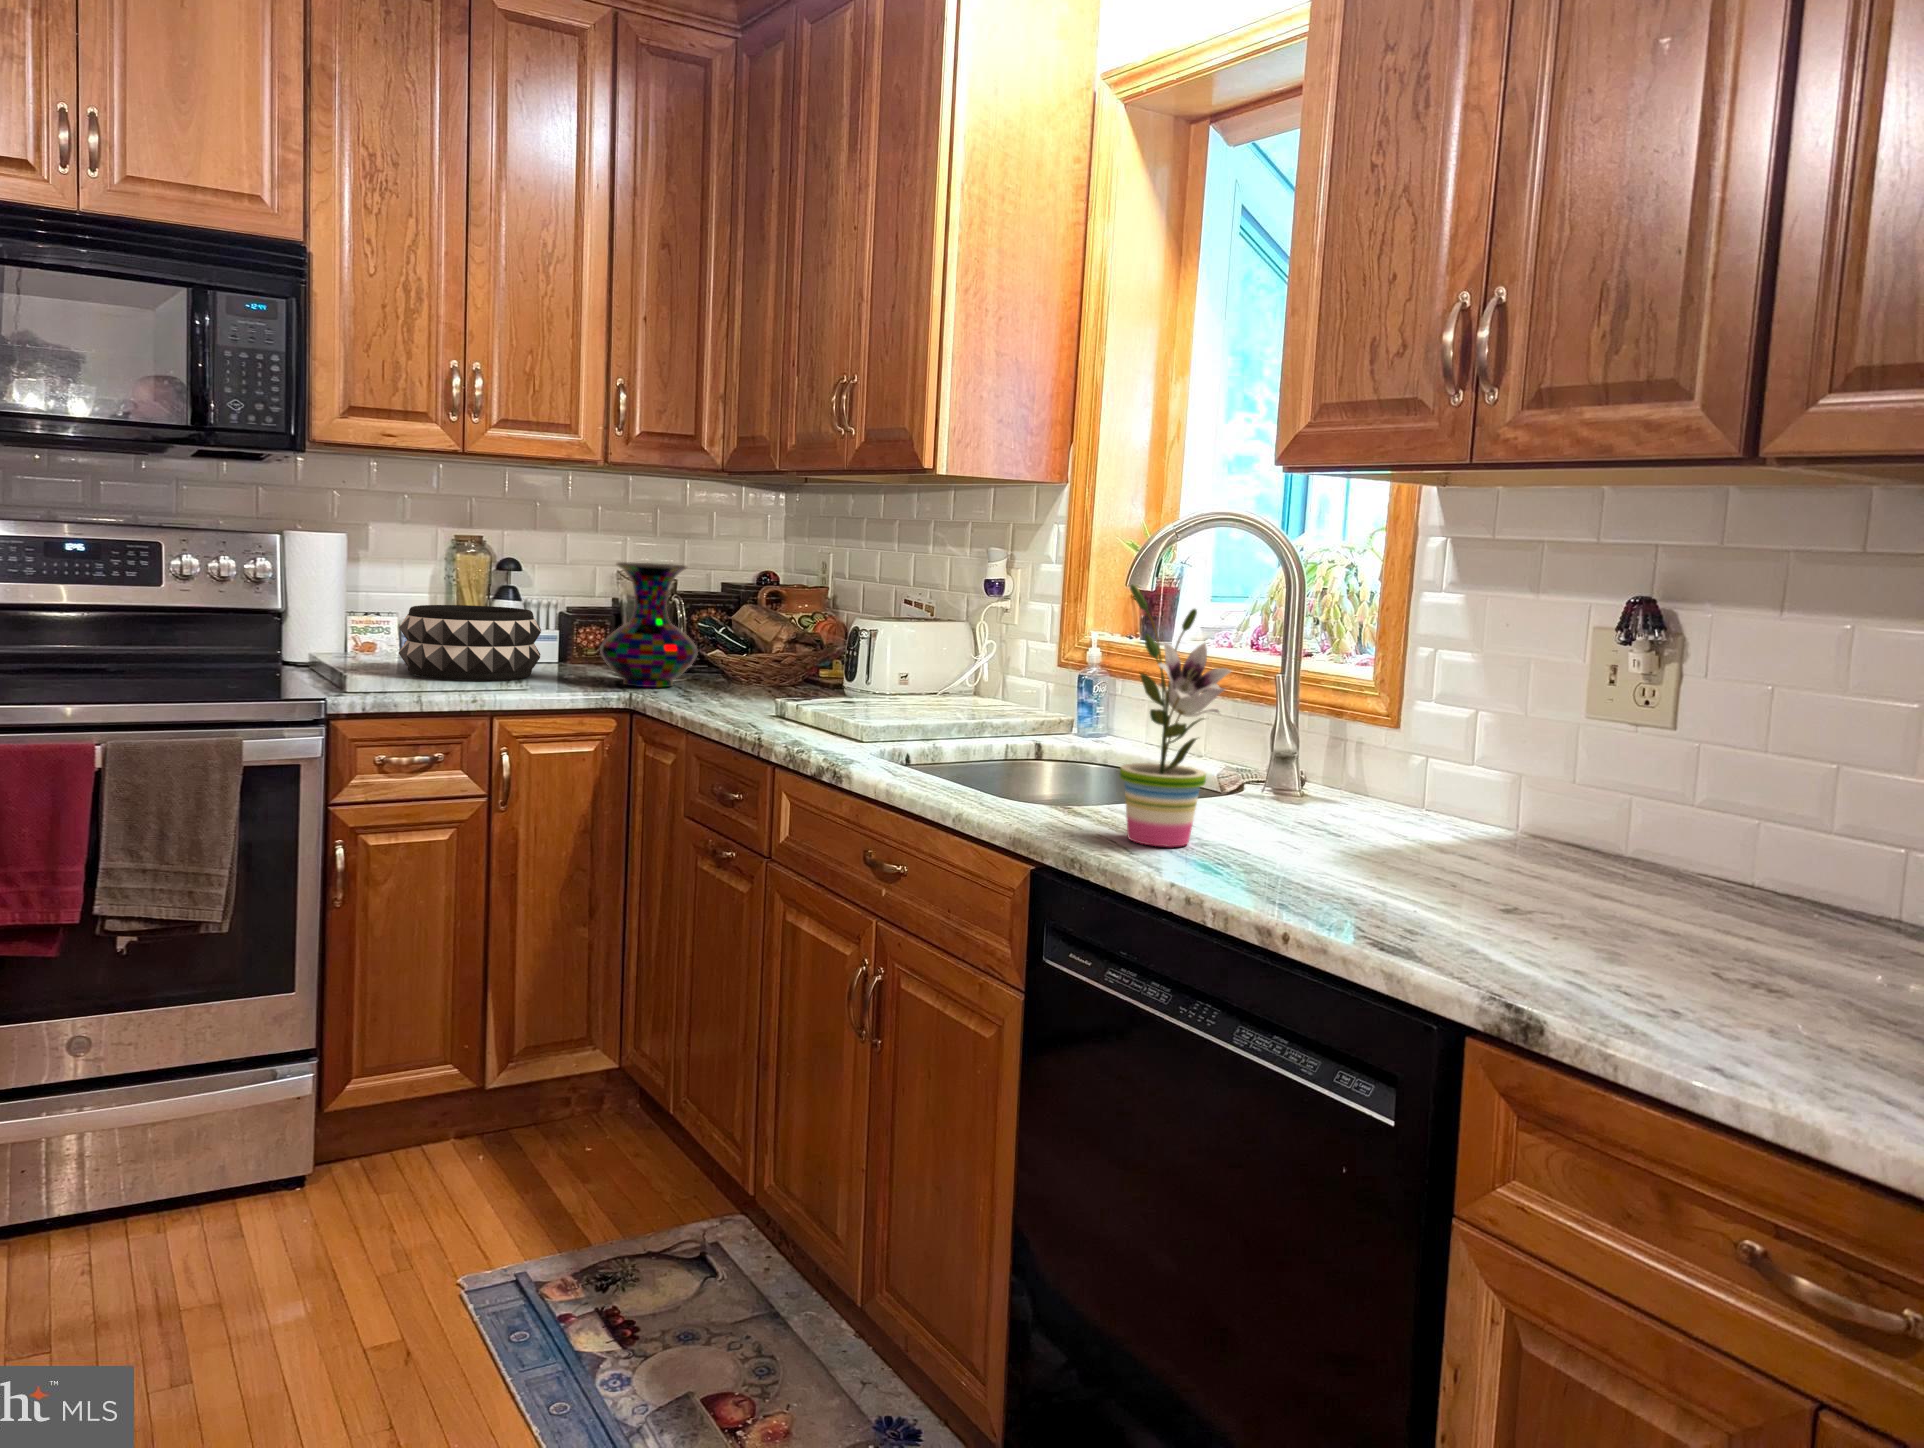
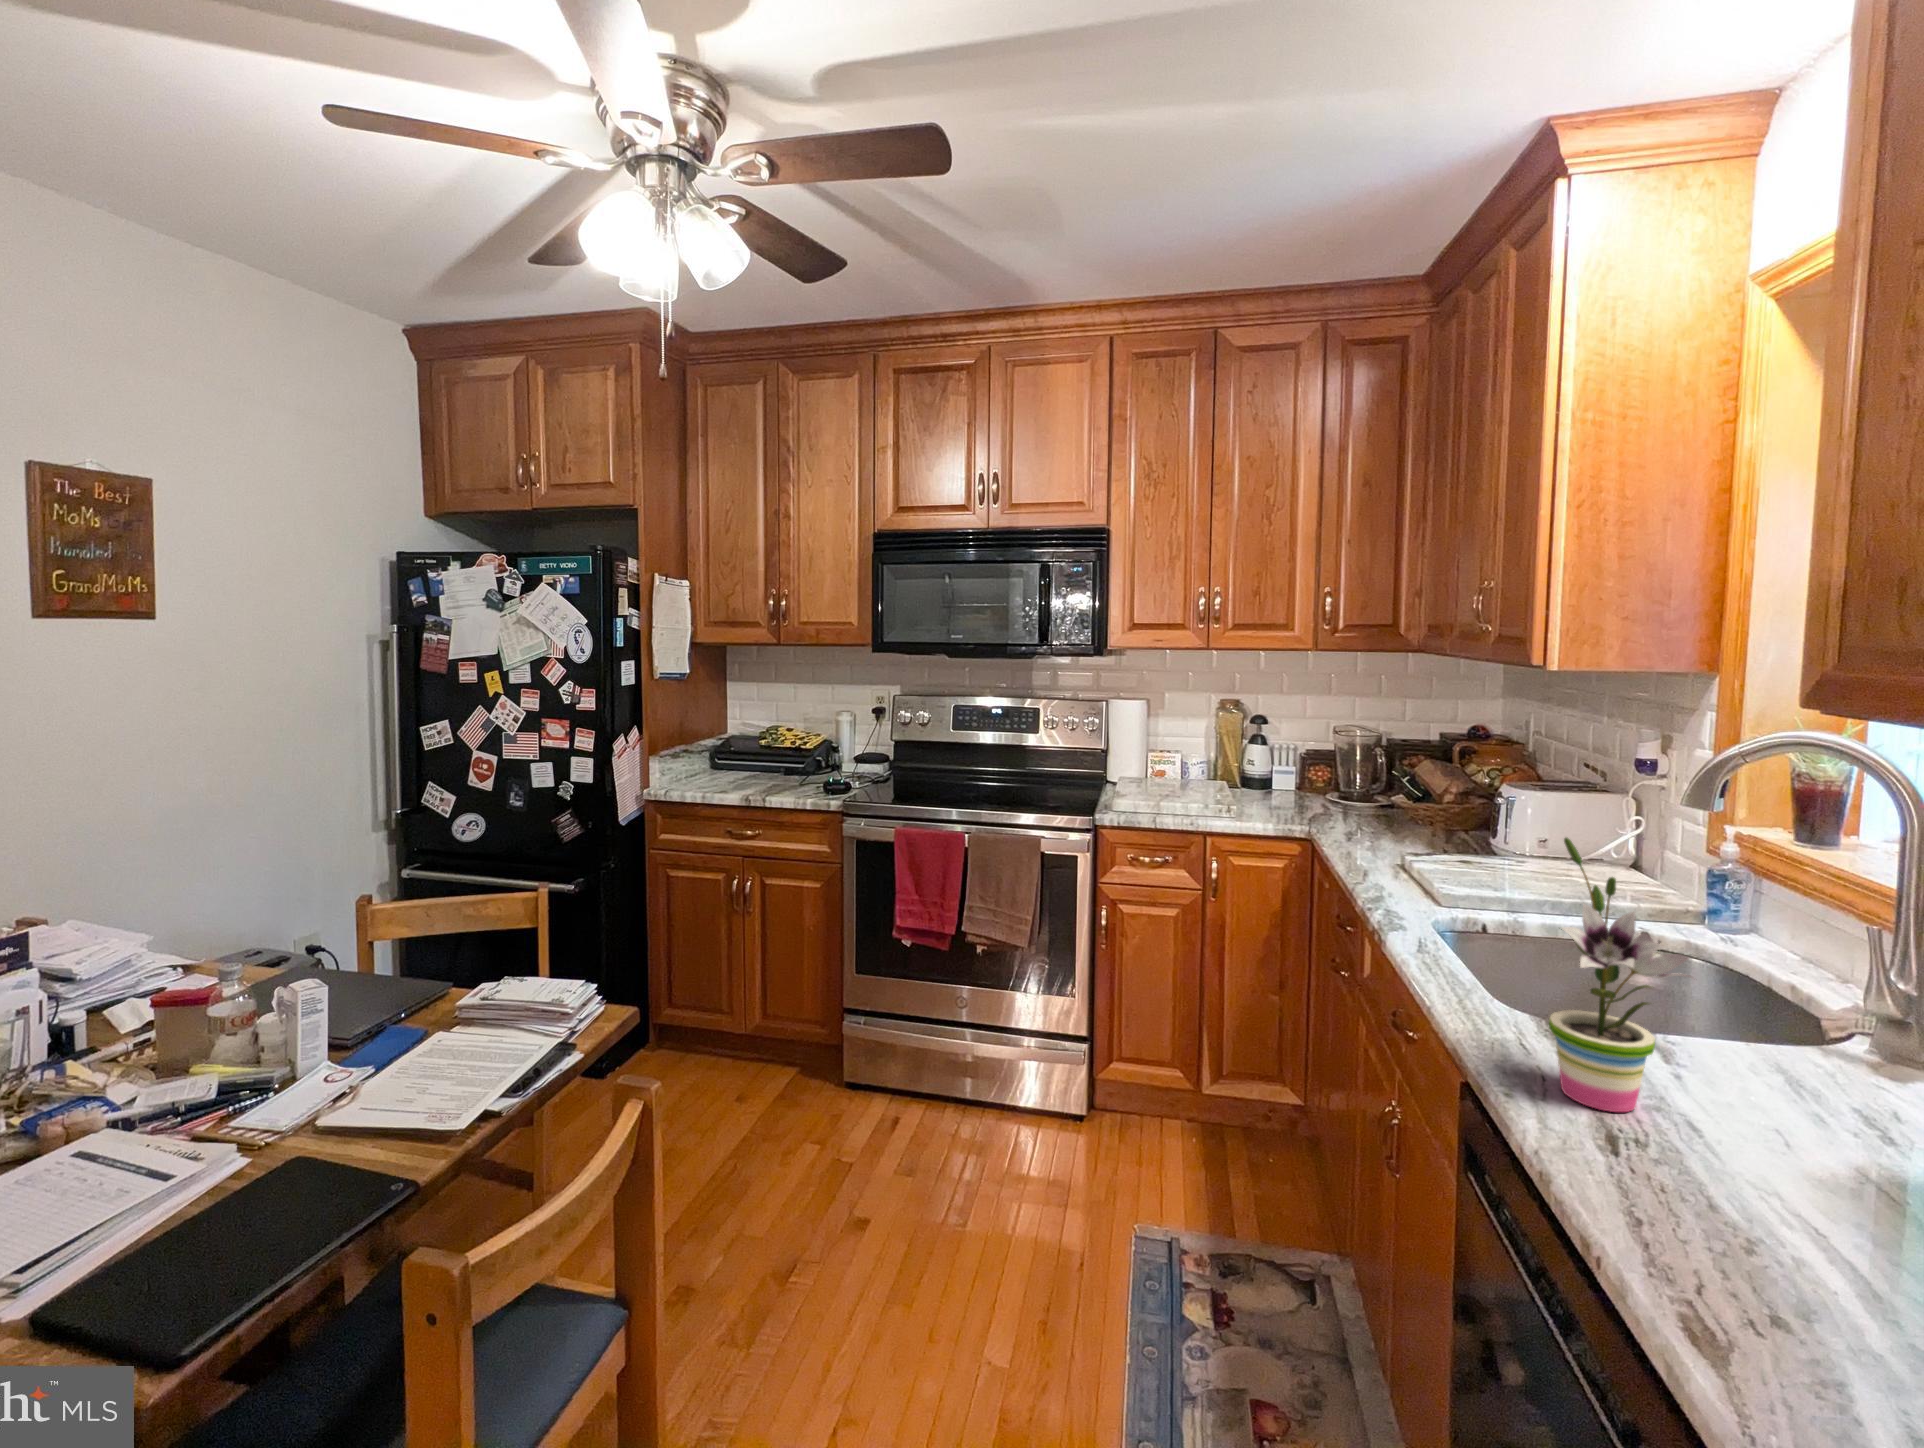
vase: present [600,562,698,687] -> none [1293,727,1373,823]
decorative bowl: present [399,605,541,680] -> none [1163,751,1260,807]

